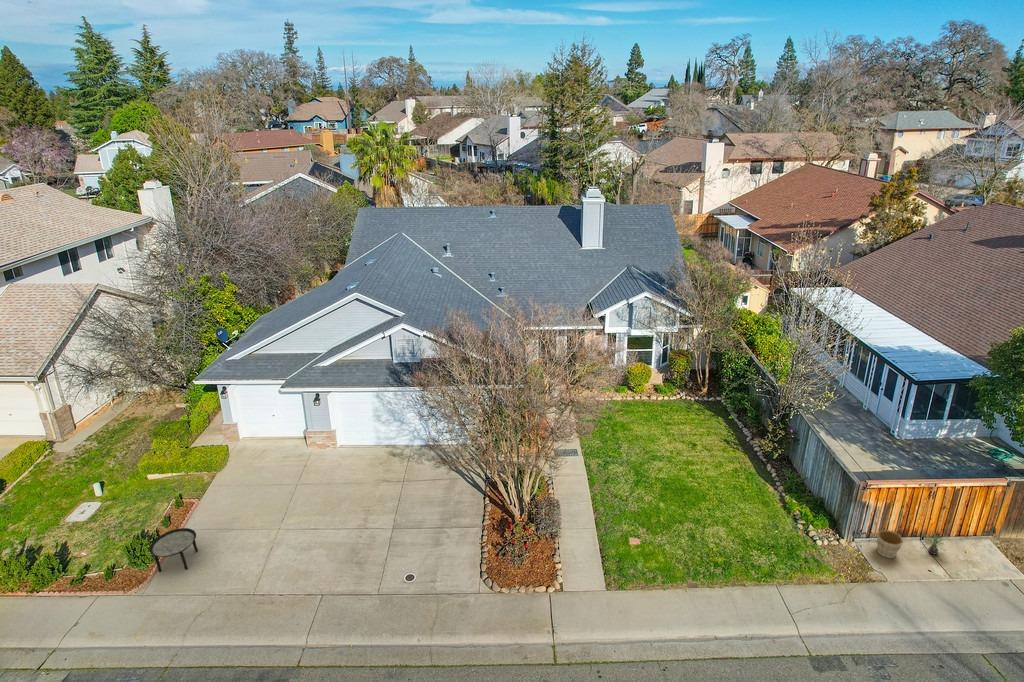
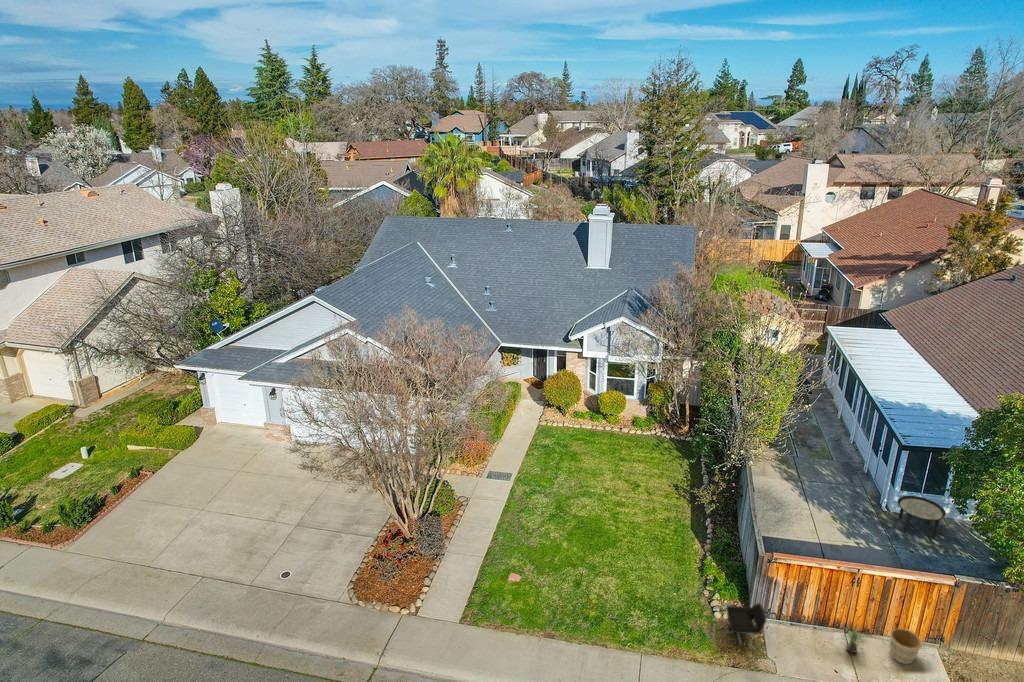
lounge chair: none [829,526,871,564] -> present [727,603,766,643]
round table: present [149,528,198,572] -> present [898,496,946,537]
wooden bucket: present [877,530,903,558] -> present [890,628,922,664]

